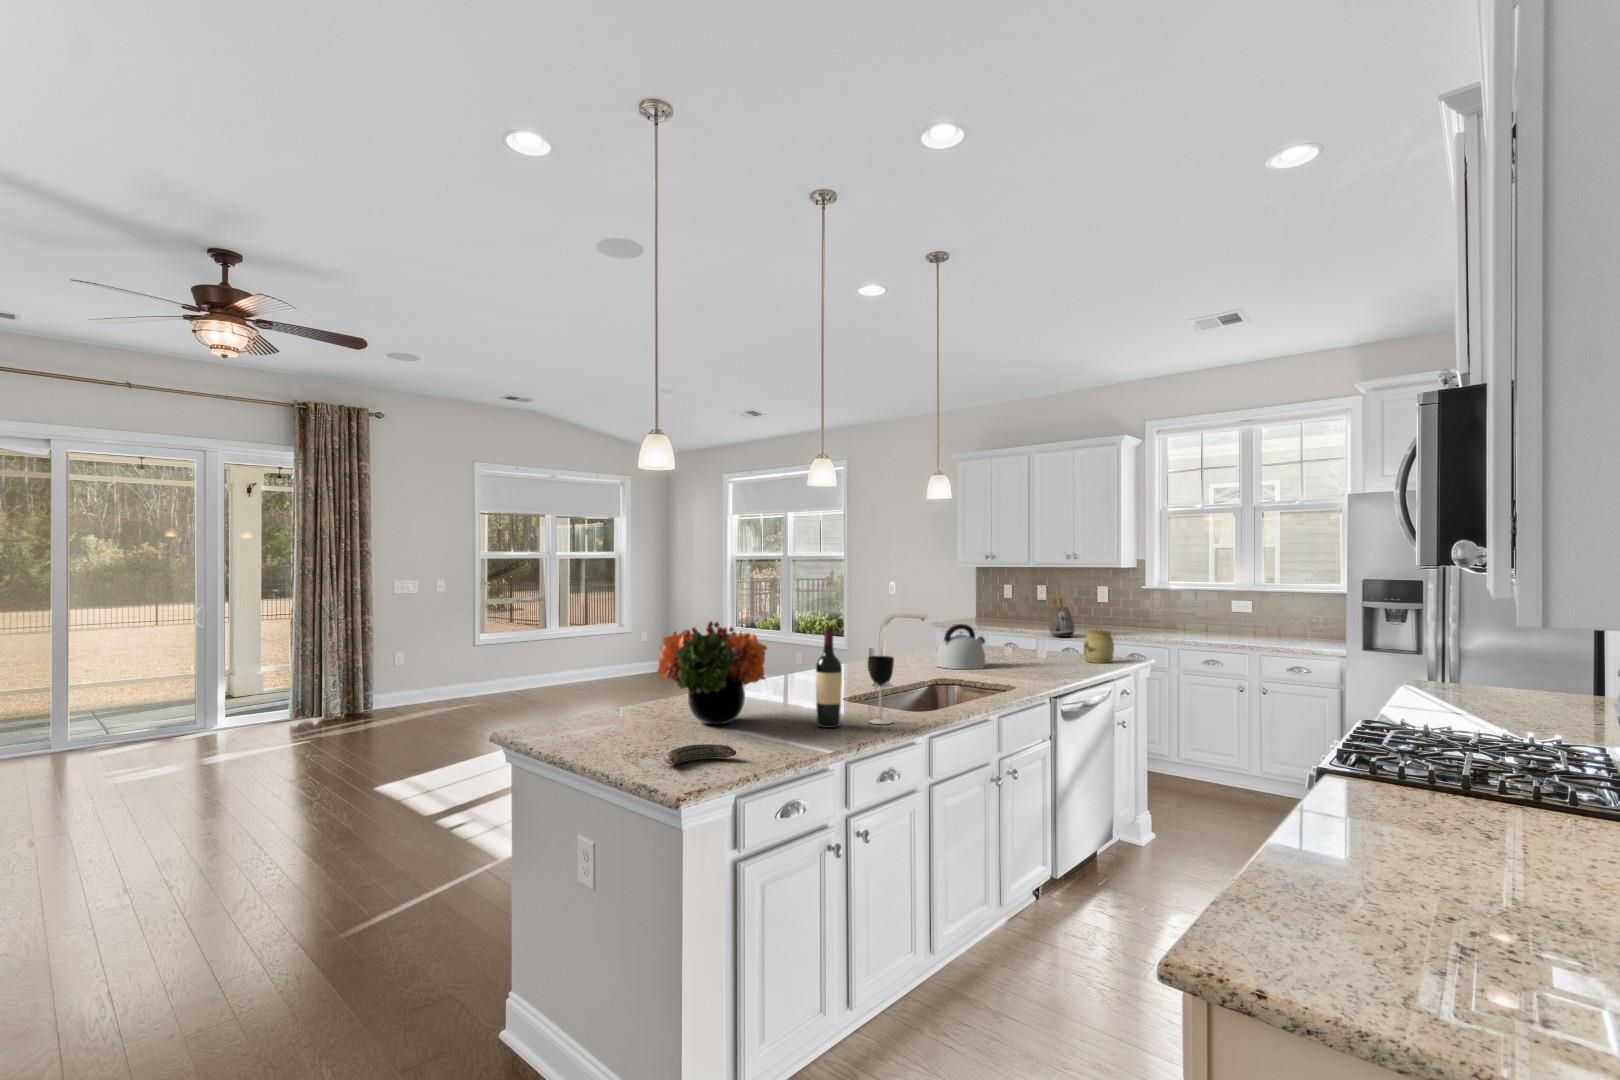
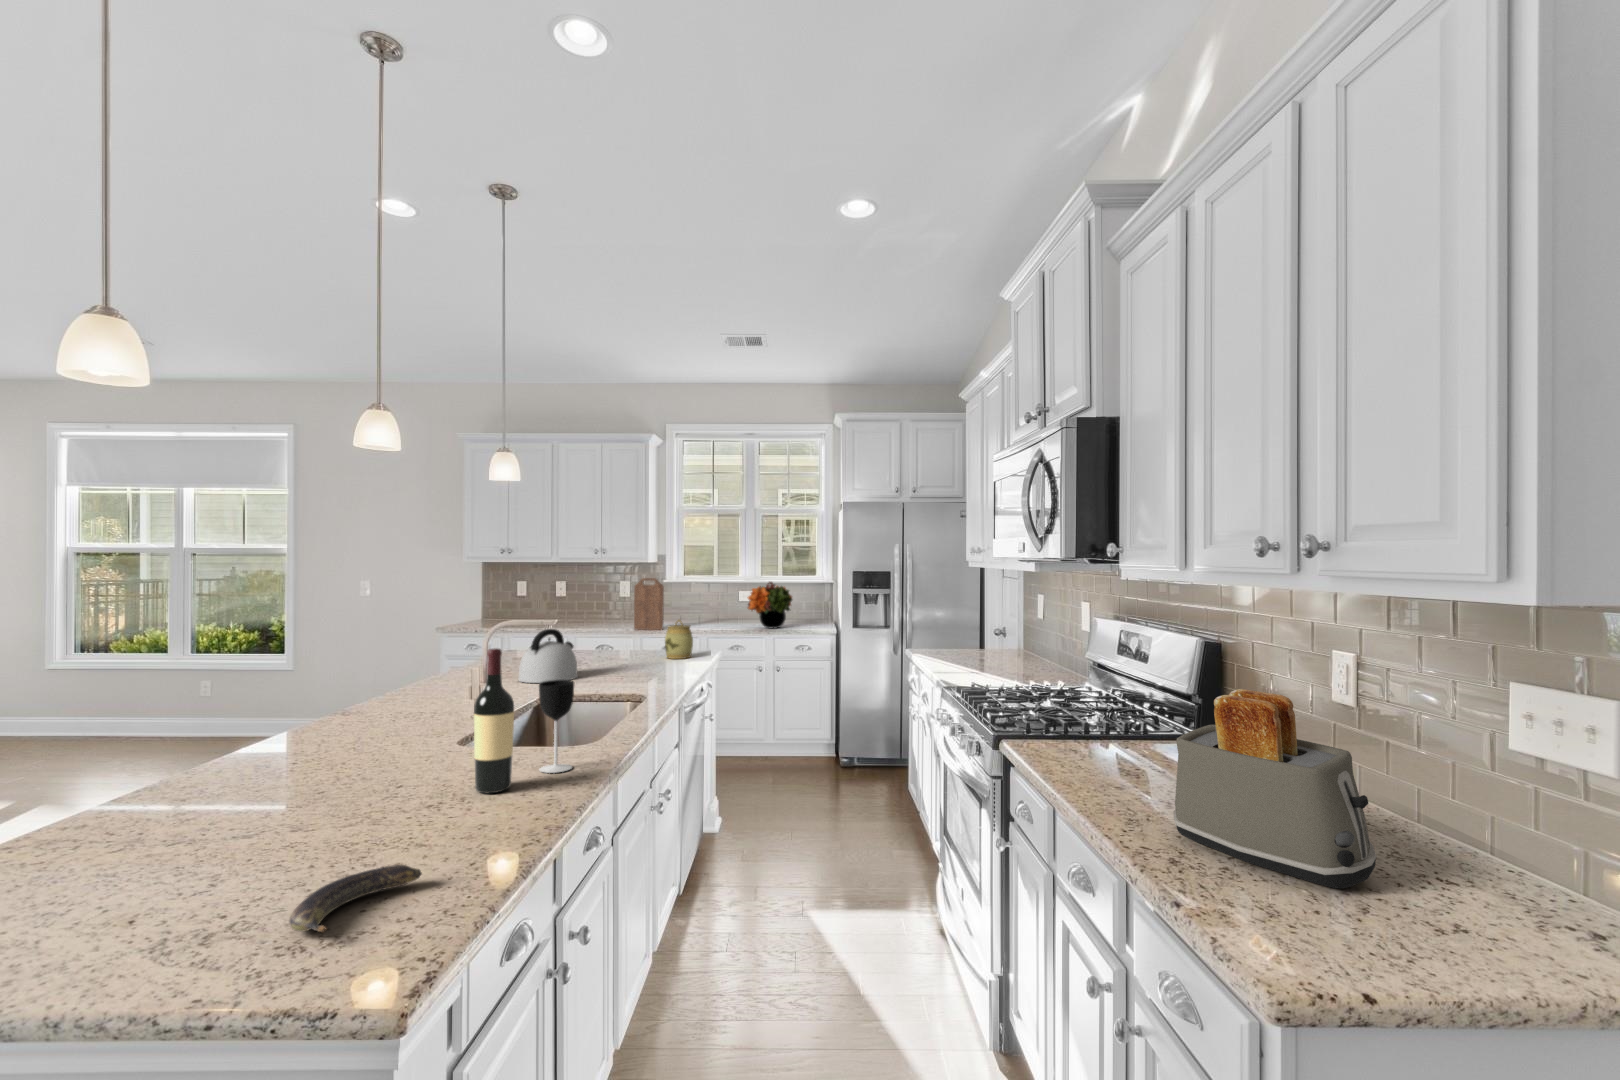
cutting board: none [1105,584,1134,638] -> present [634,578,664,630]
toaster: present [1049,597,1075,637] -> present [1173,689,1376,888]
flower arrangement: present [657,621,767,724] -> present [748,582,792,628]

